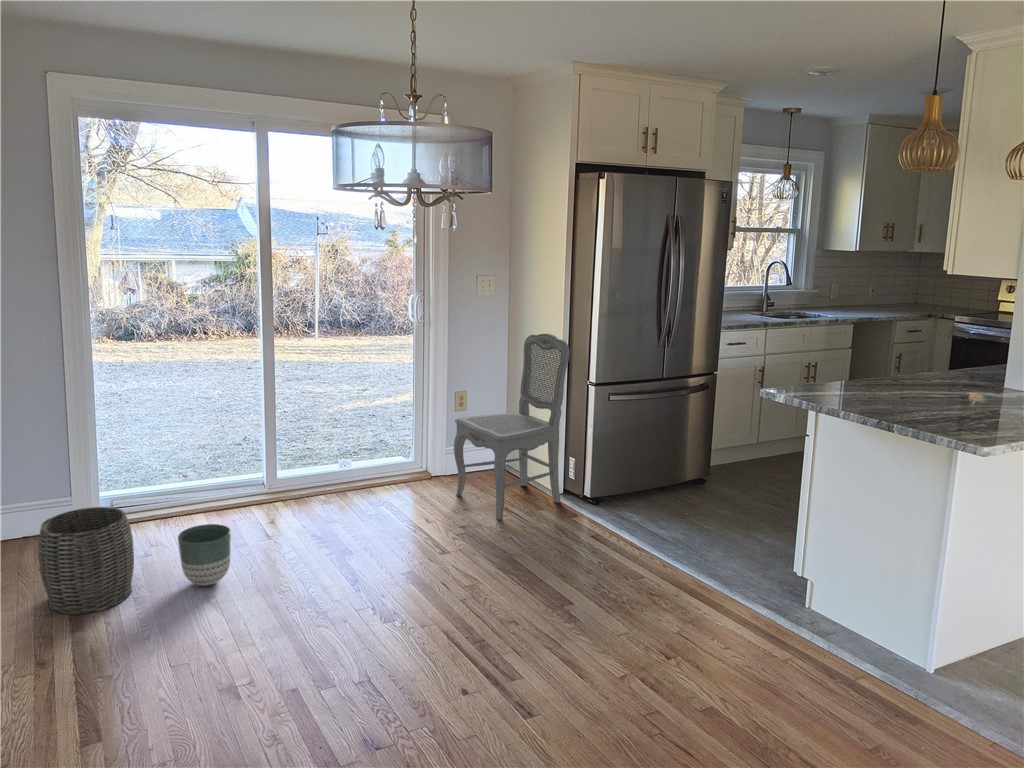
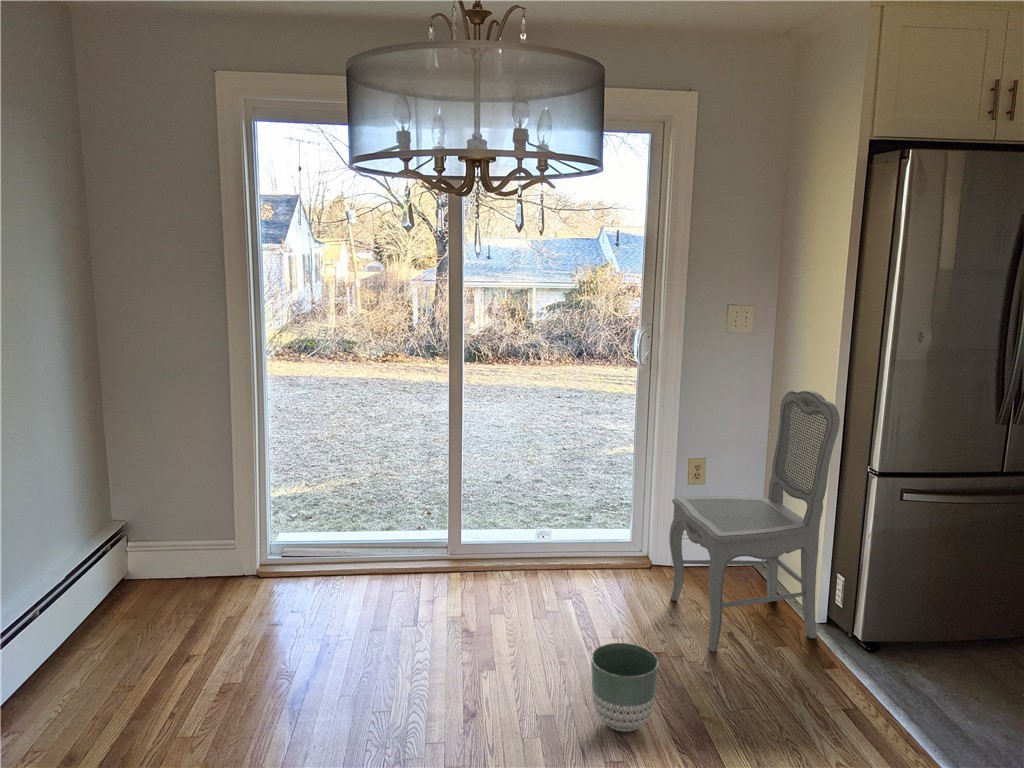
woven basket: present [38,507,134,615] -> none [137,562,240,688]
planter: present [178,524,231,586] -> present [591,643,658,732]

